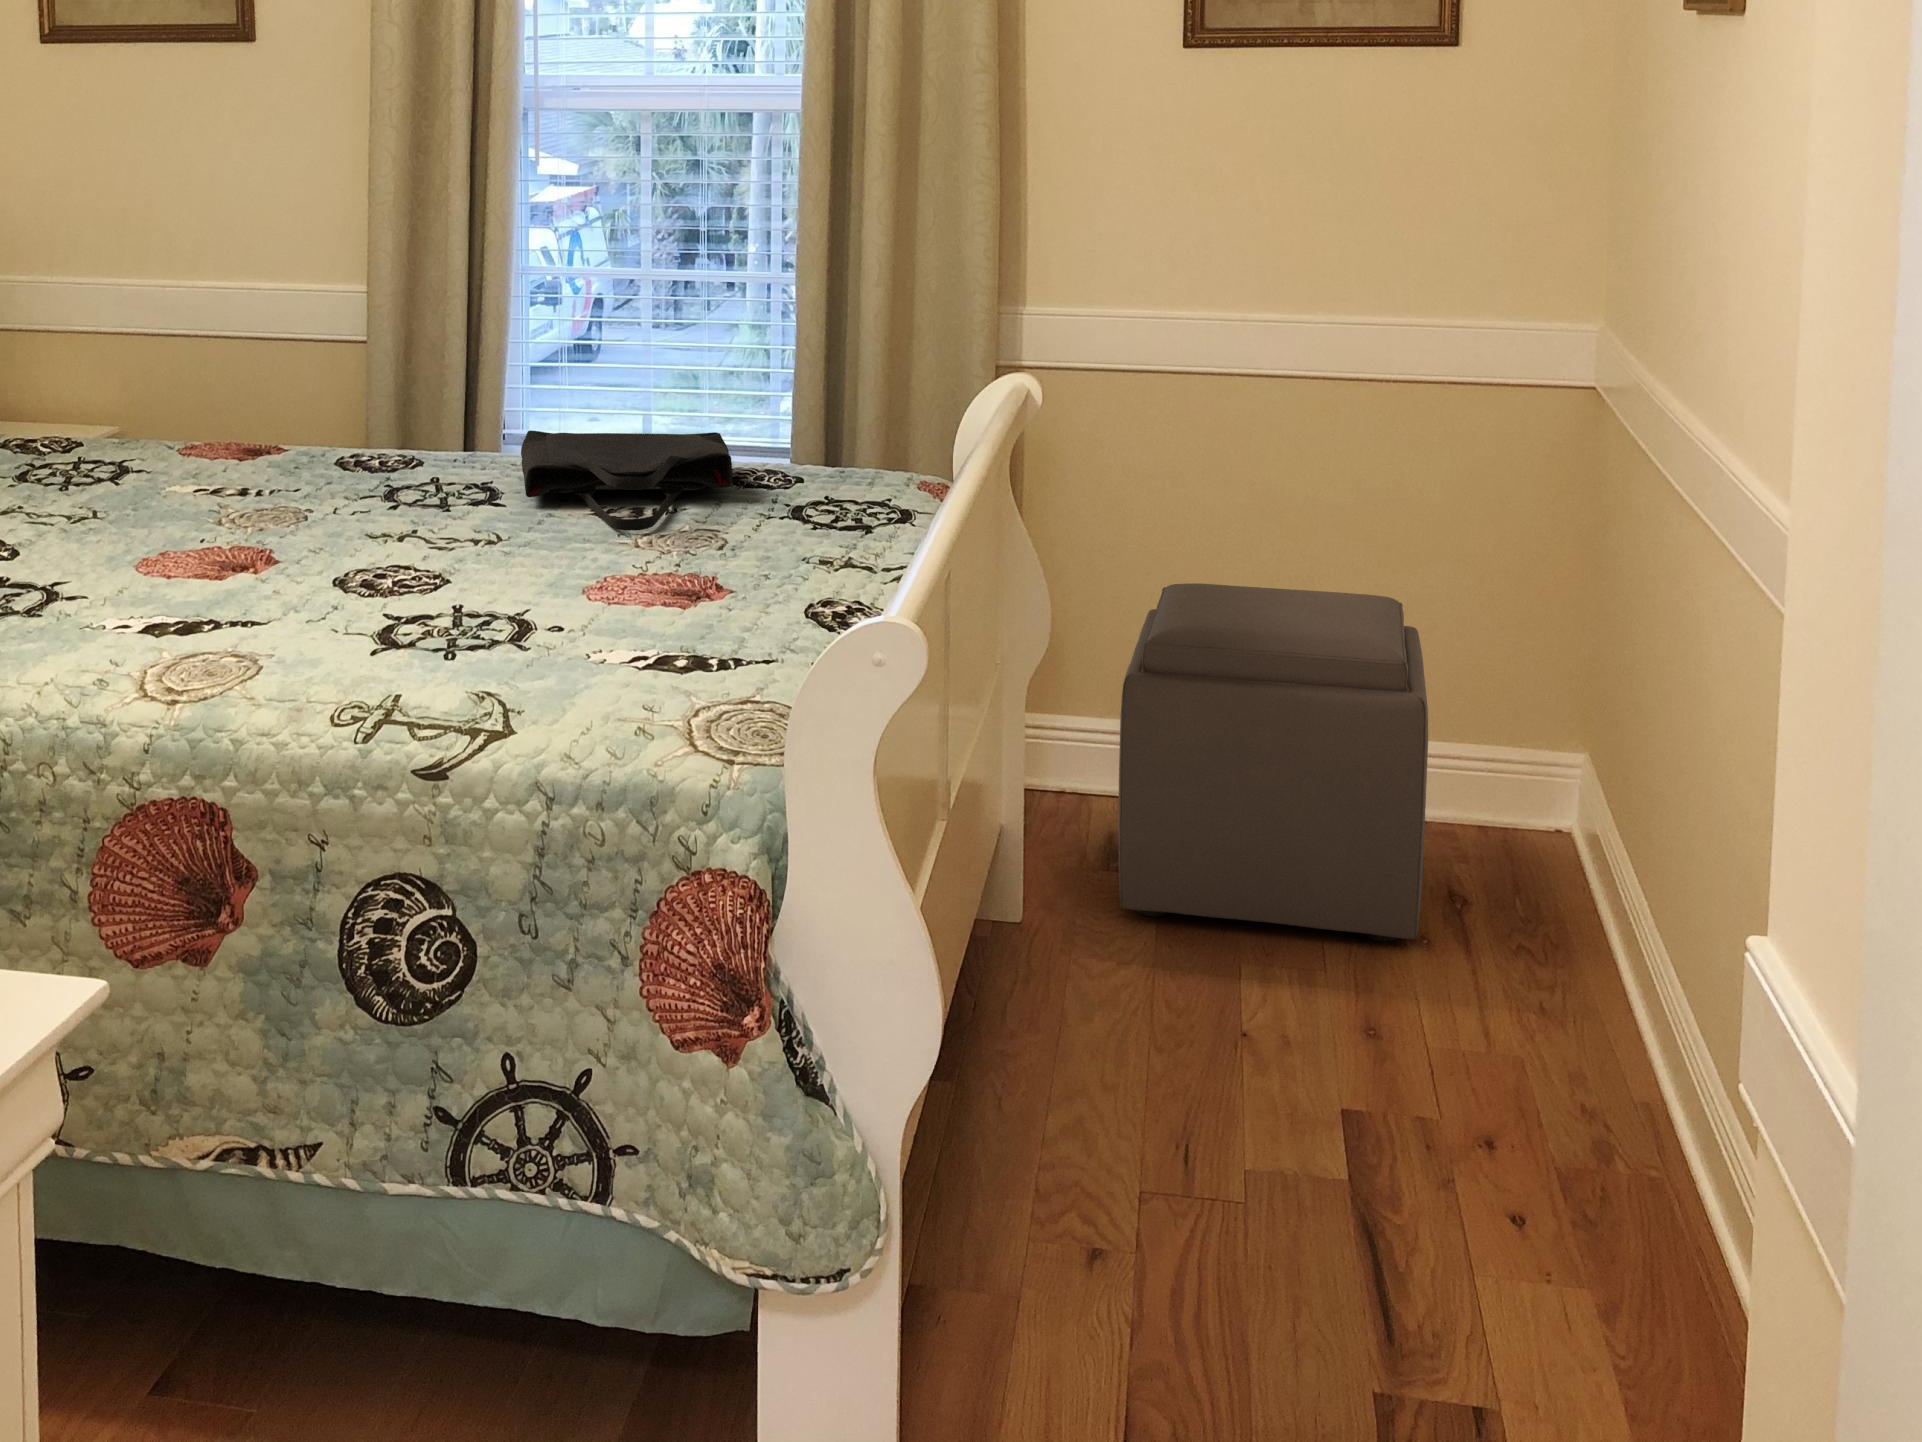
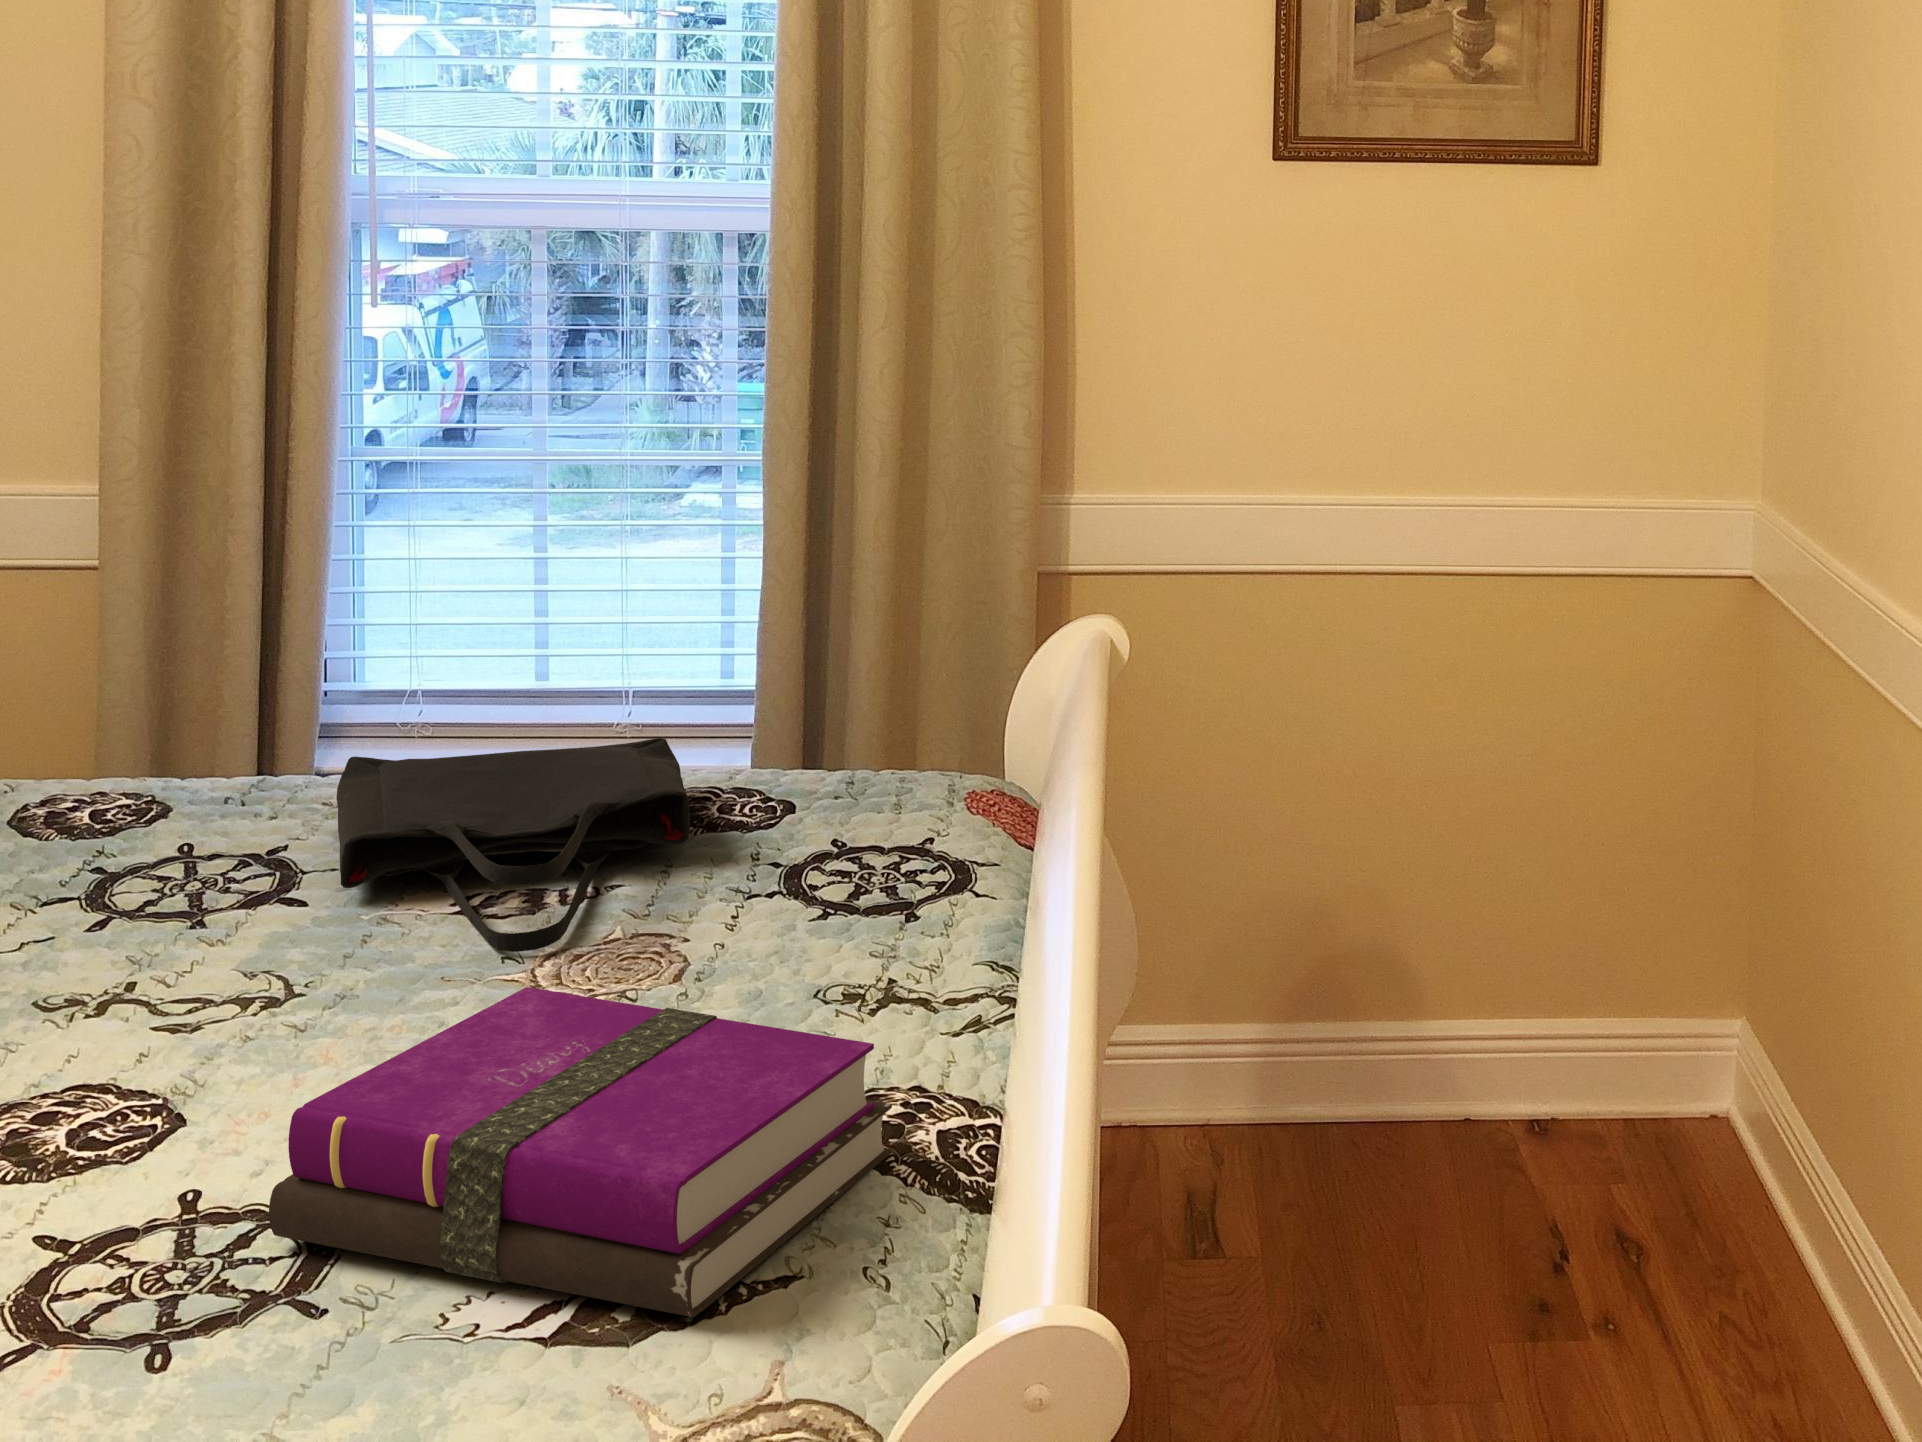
notebook: none [500,521,835,664] -> present [269,987,892,1317]
ottoman: present [1118,583,1428,942] -> none [1228,854,1618,1327]

